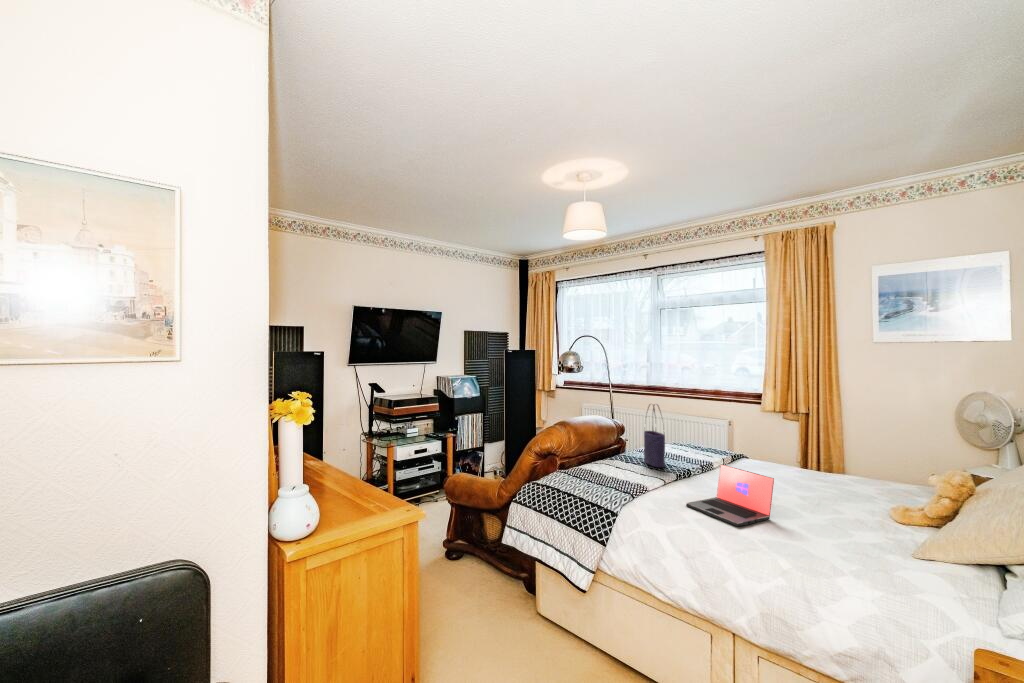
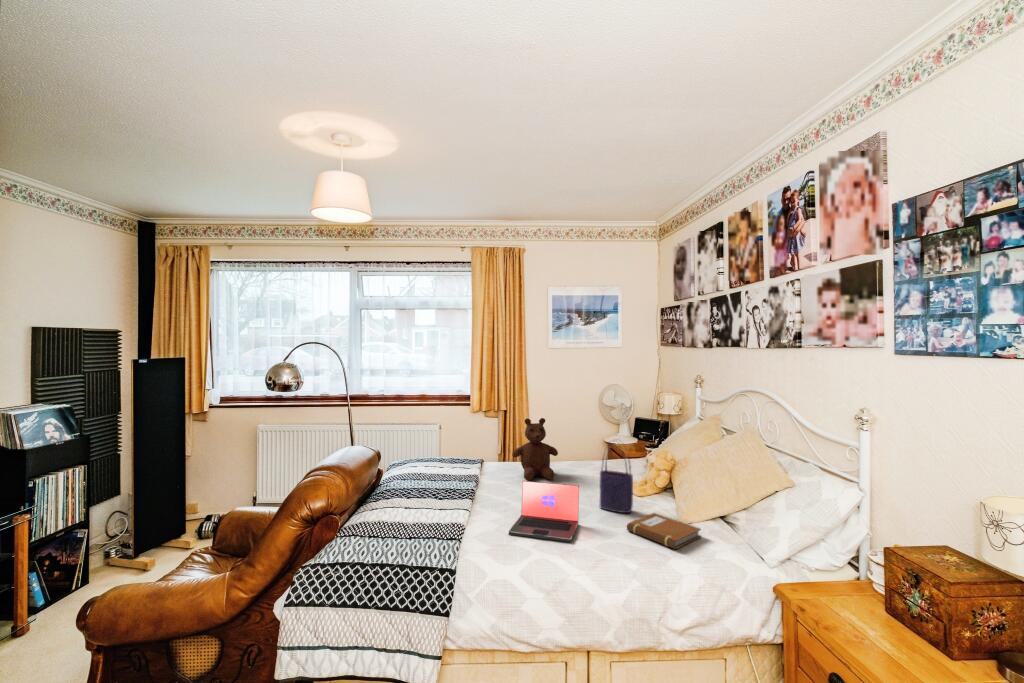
tote bag: present [644,404,665,467] -> present [600,463,633,513]
teddy bear: none [759,413,819,483] -> present [512,418,558,481]
notebook: none [821,531,927,574] -> present [627,513,701,549]

